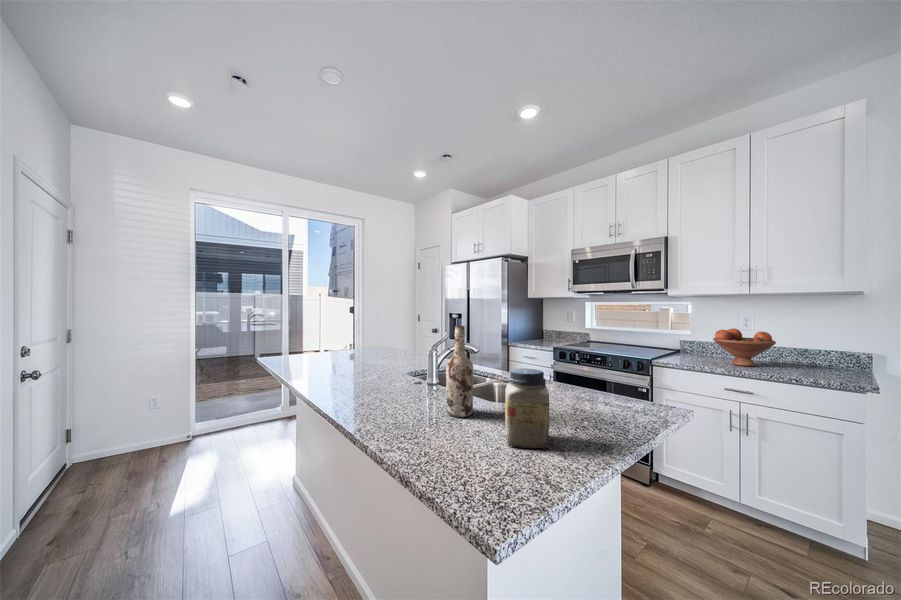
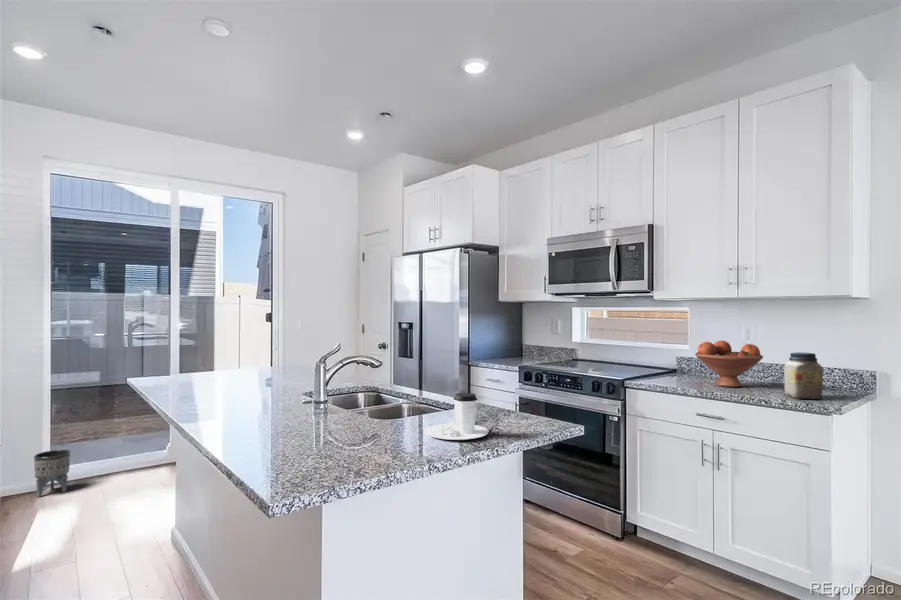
wine bottle: present [446,326,473,417] -> none [310,334,341,433]
jar: present [505,368,549,448] -> present [784,352,823,399]
coffee cup: none [552,380,616,426] -> present [424,393,489,440]
planter: none [183,410,210,447] -> present [34,450,70,497]

